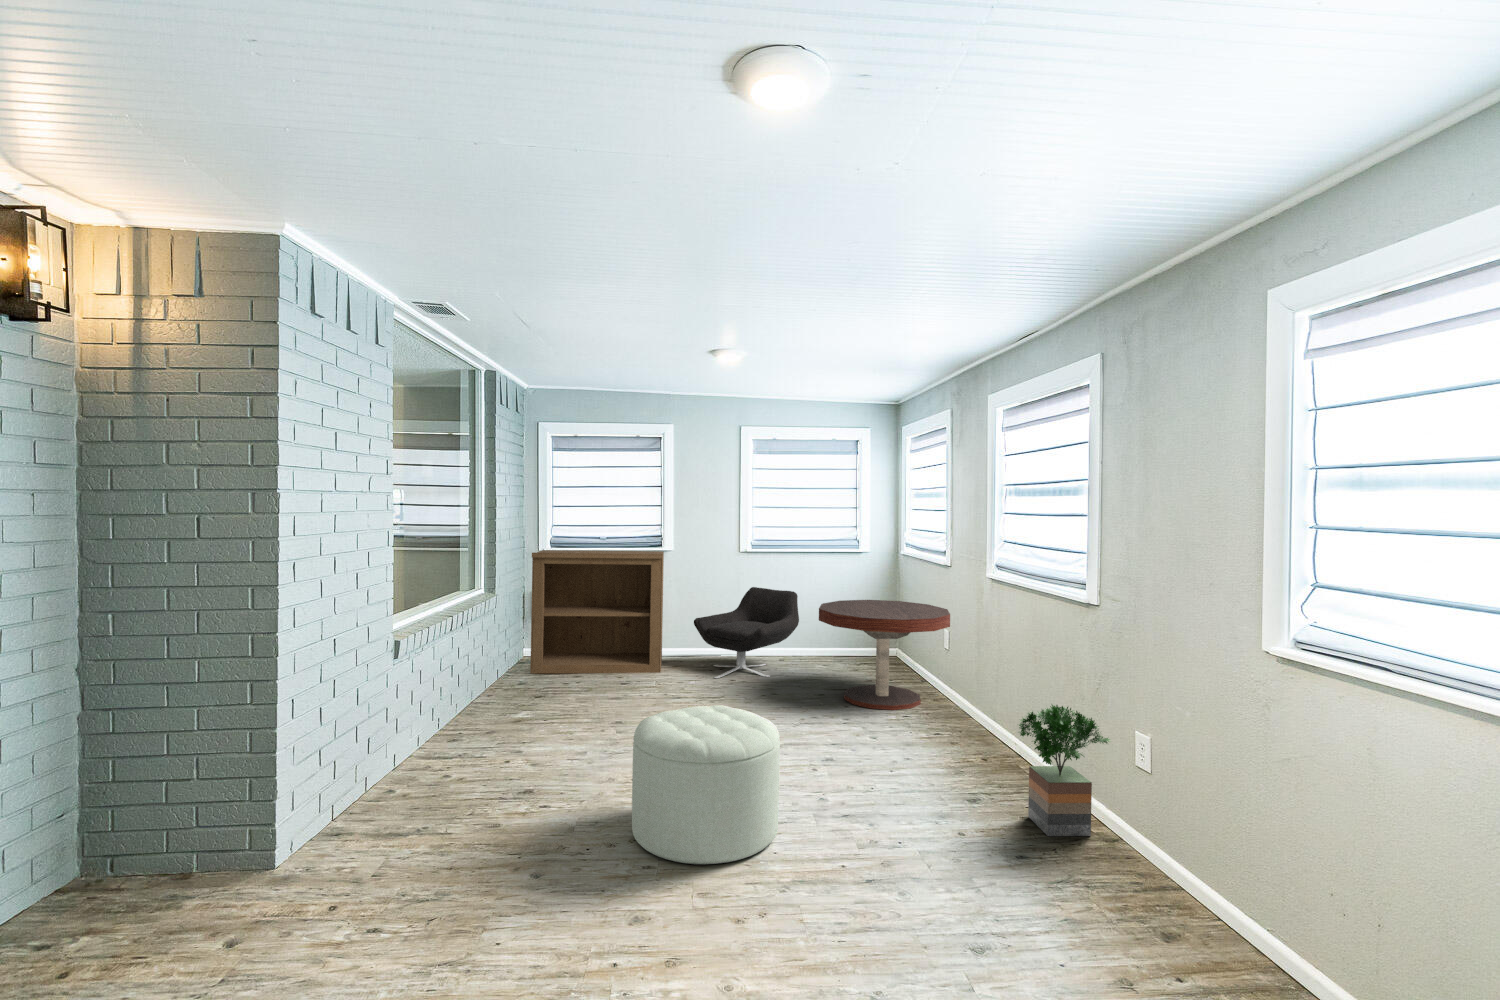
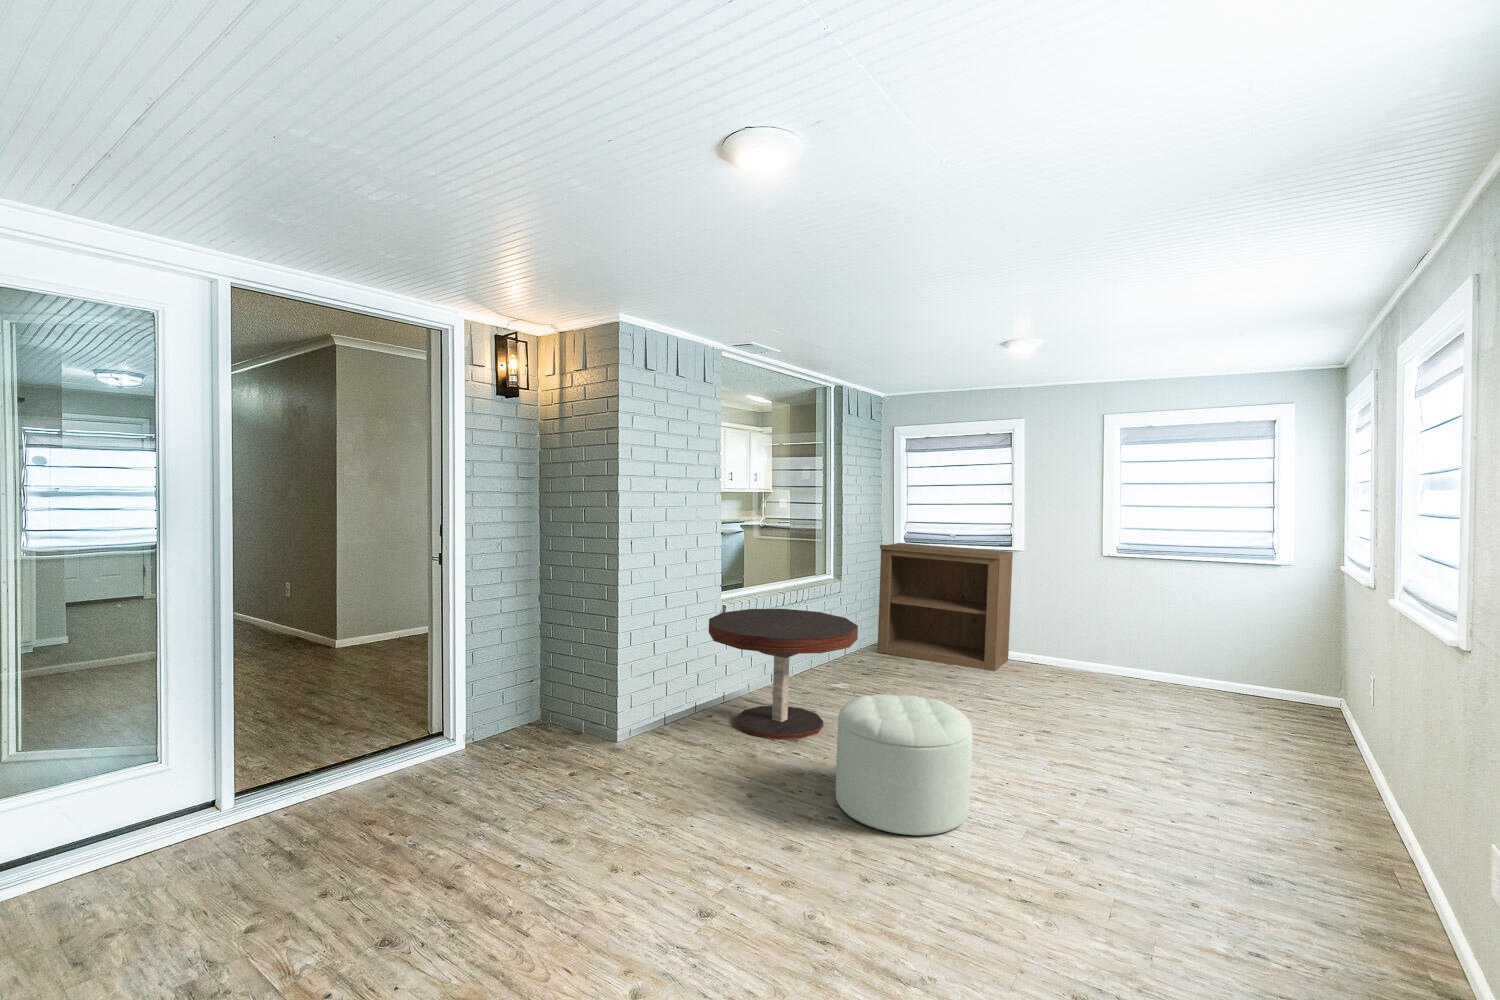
lounge chair: present [694,587,799,679] -> none [1034,598,1159,696]
coffee table: present [819,600,950,710] -> present [709,609,858,739]
potted tree: present [1019,705,1110,836] -> none [1250,776,1388,951]

